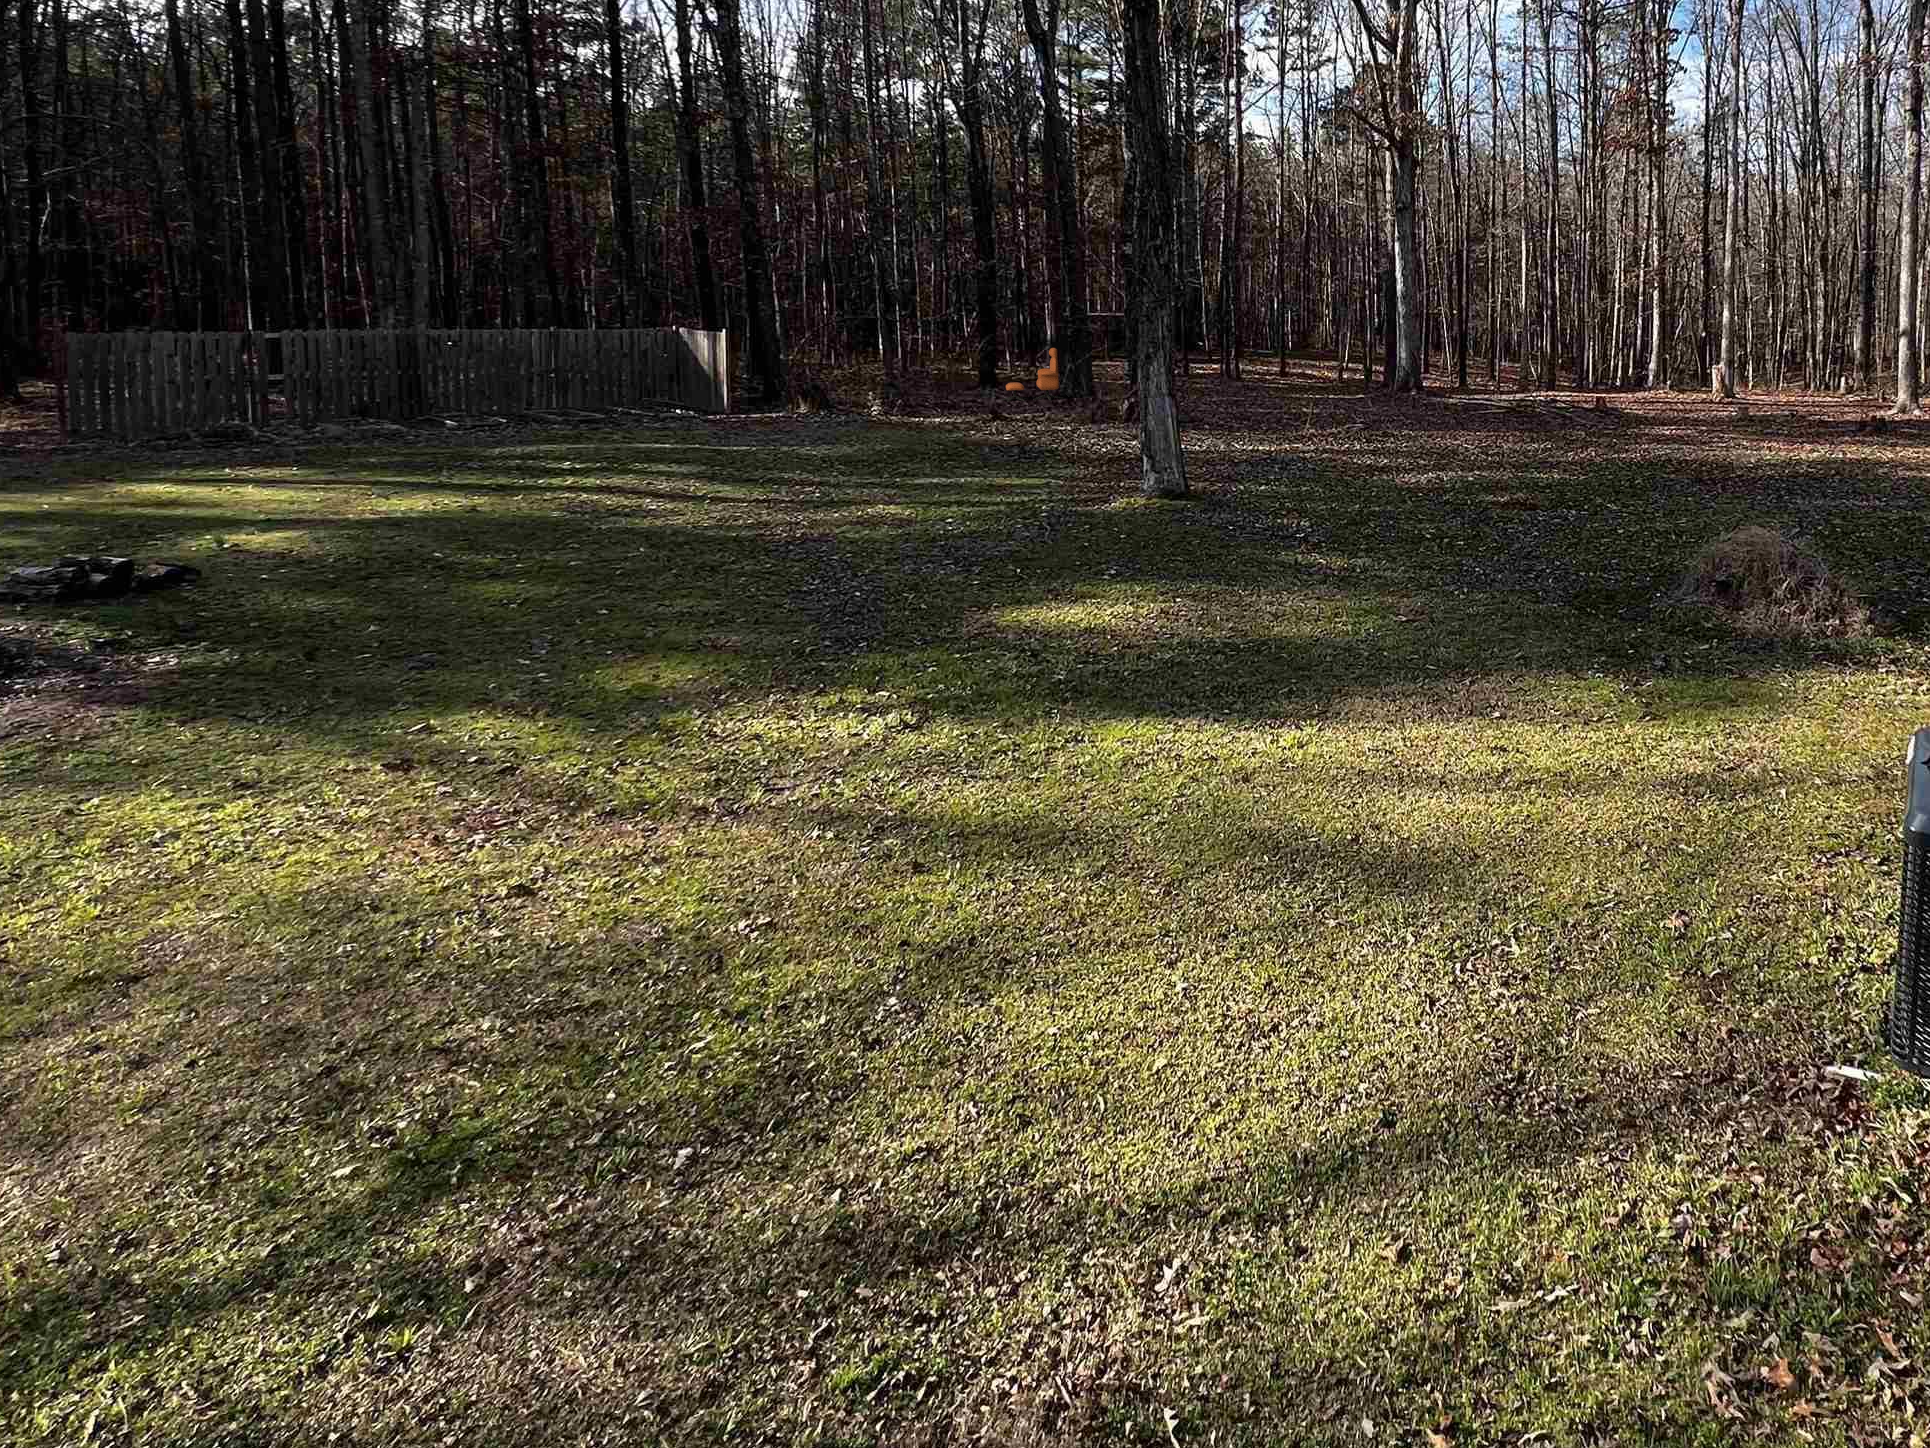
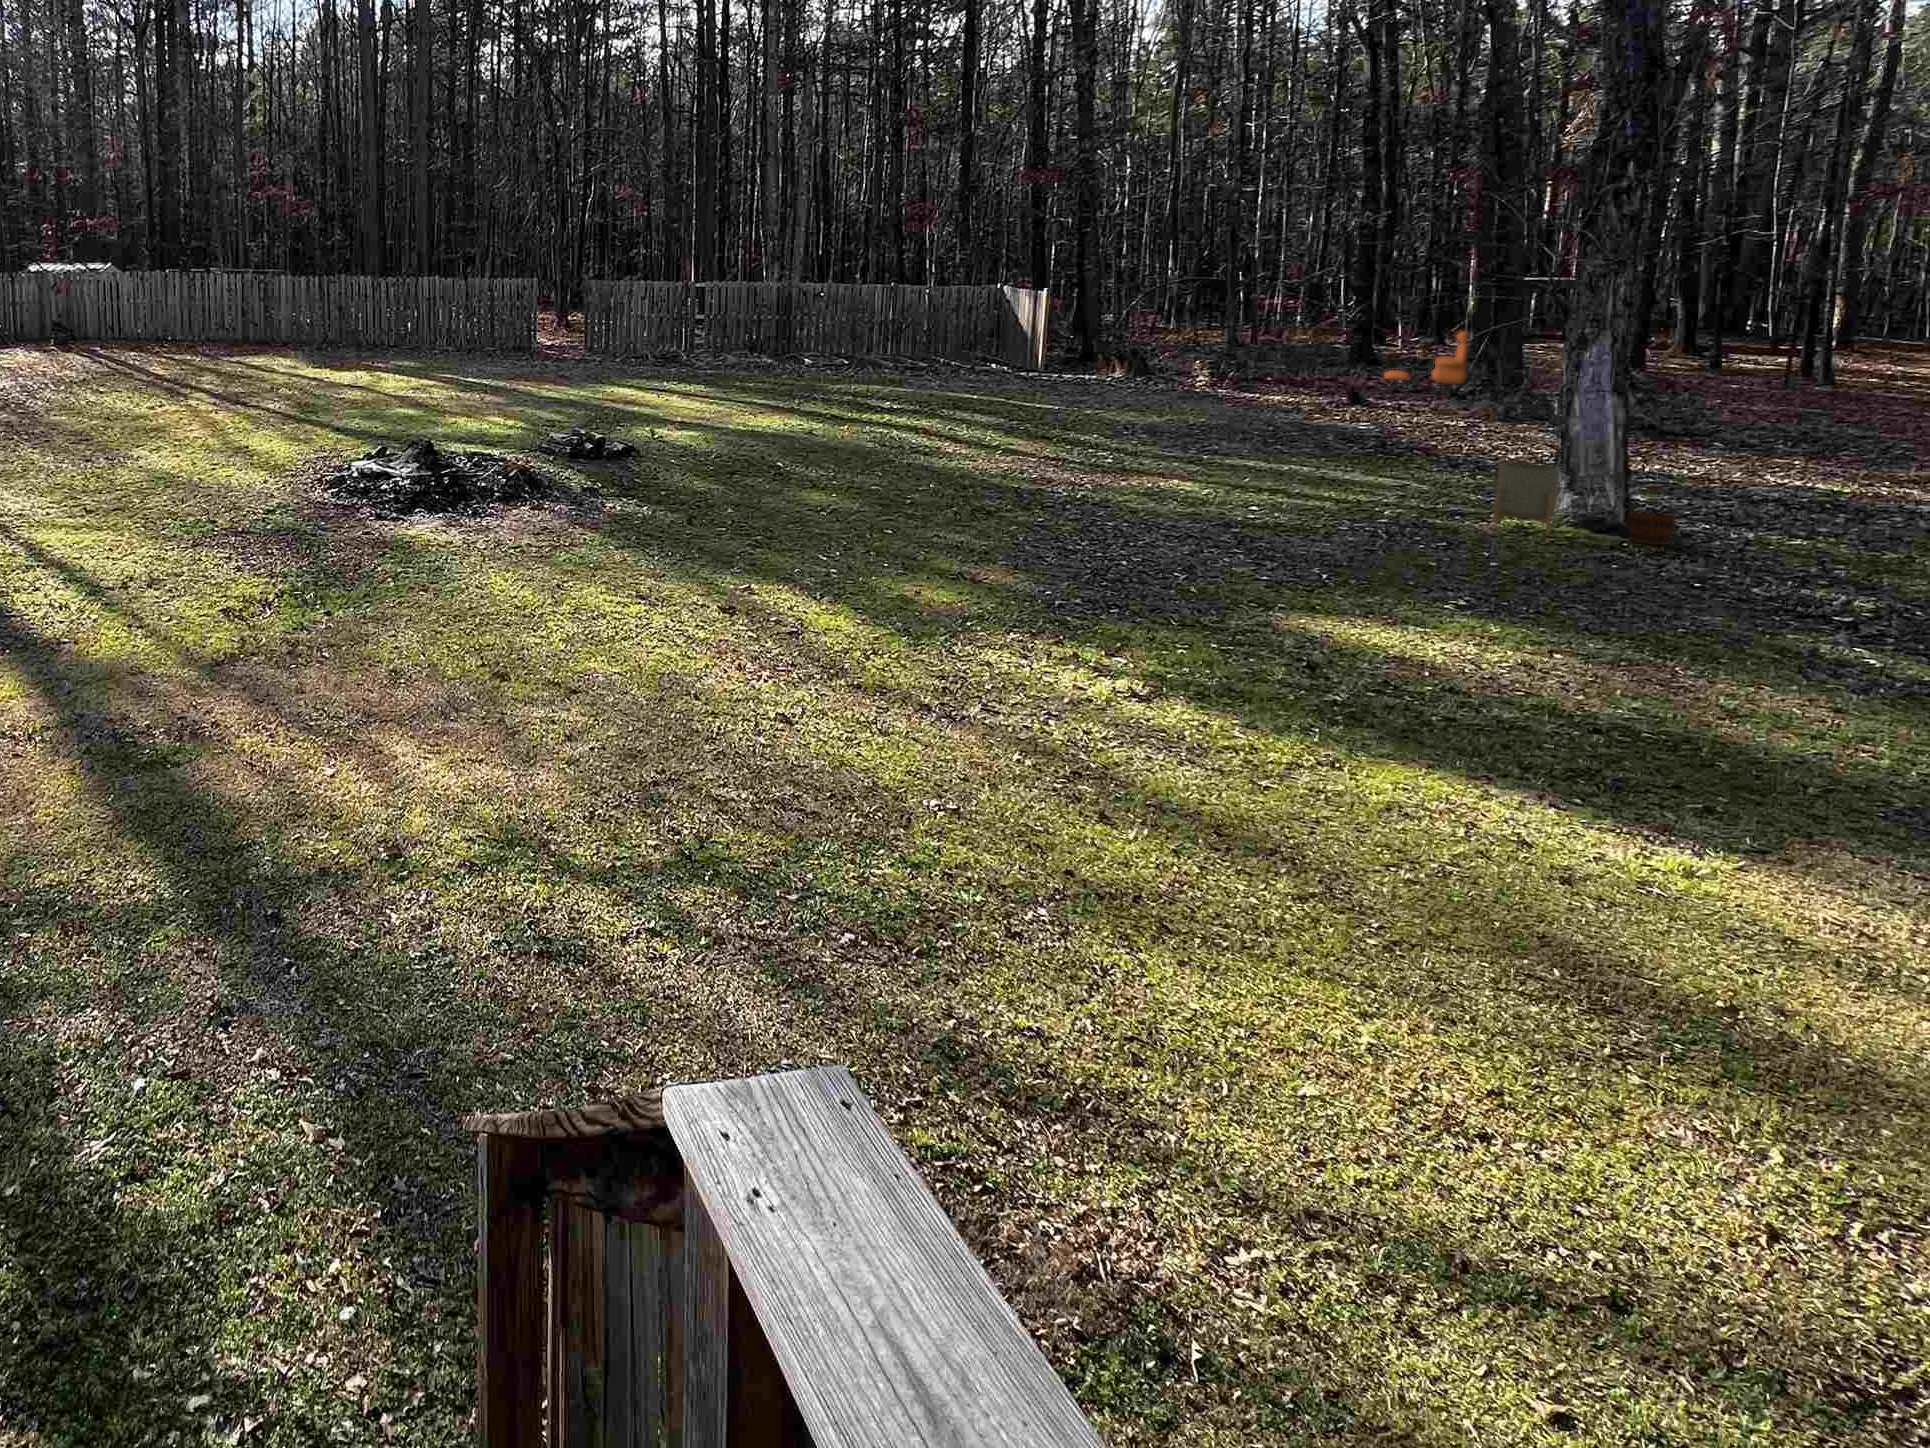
planter: none [1111,447,1148,503] -> present [1492,462,1561,536]
wooden bucket: none [1186,454,1214,496] -> present [1628,487,1679,545]

